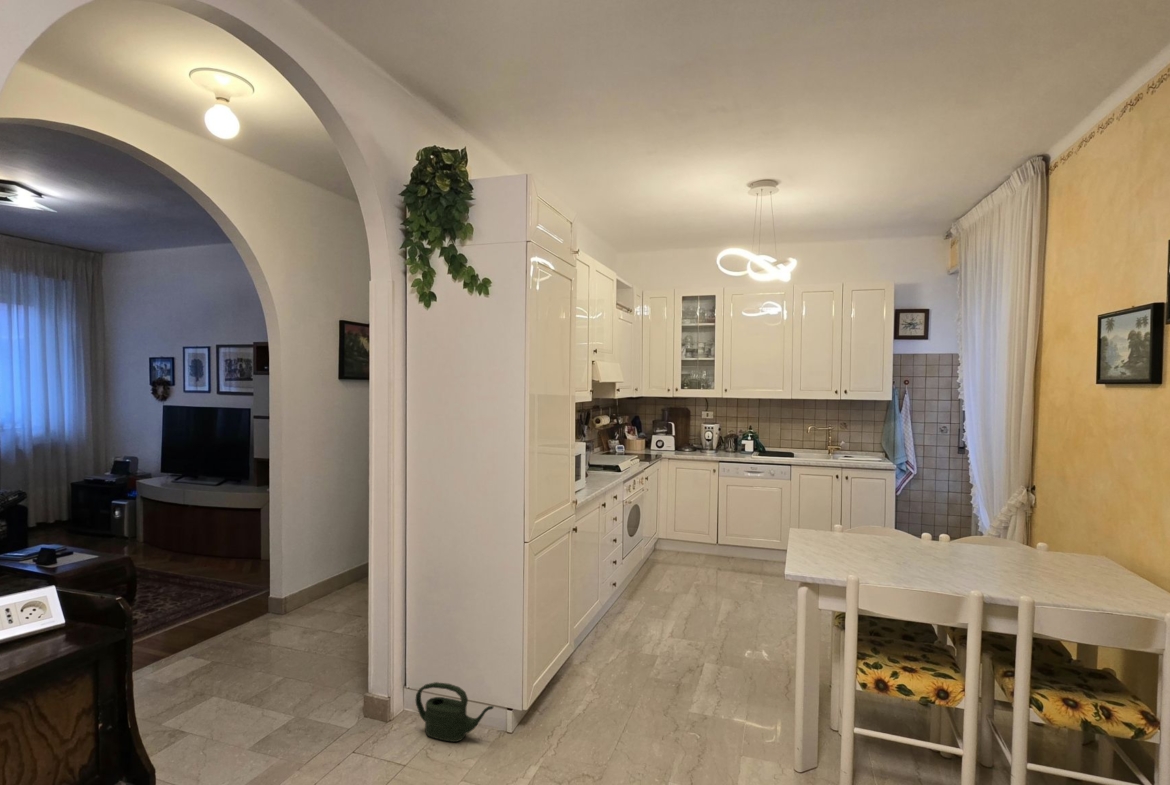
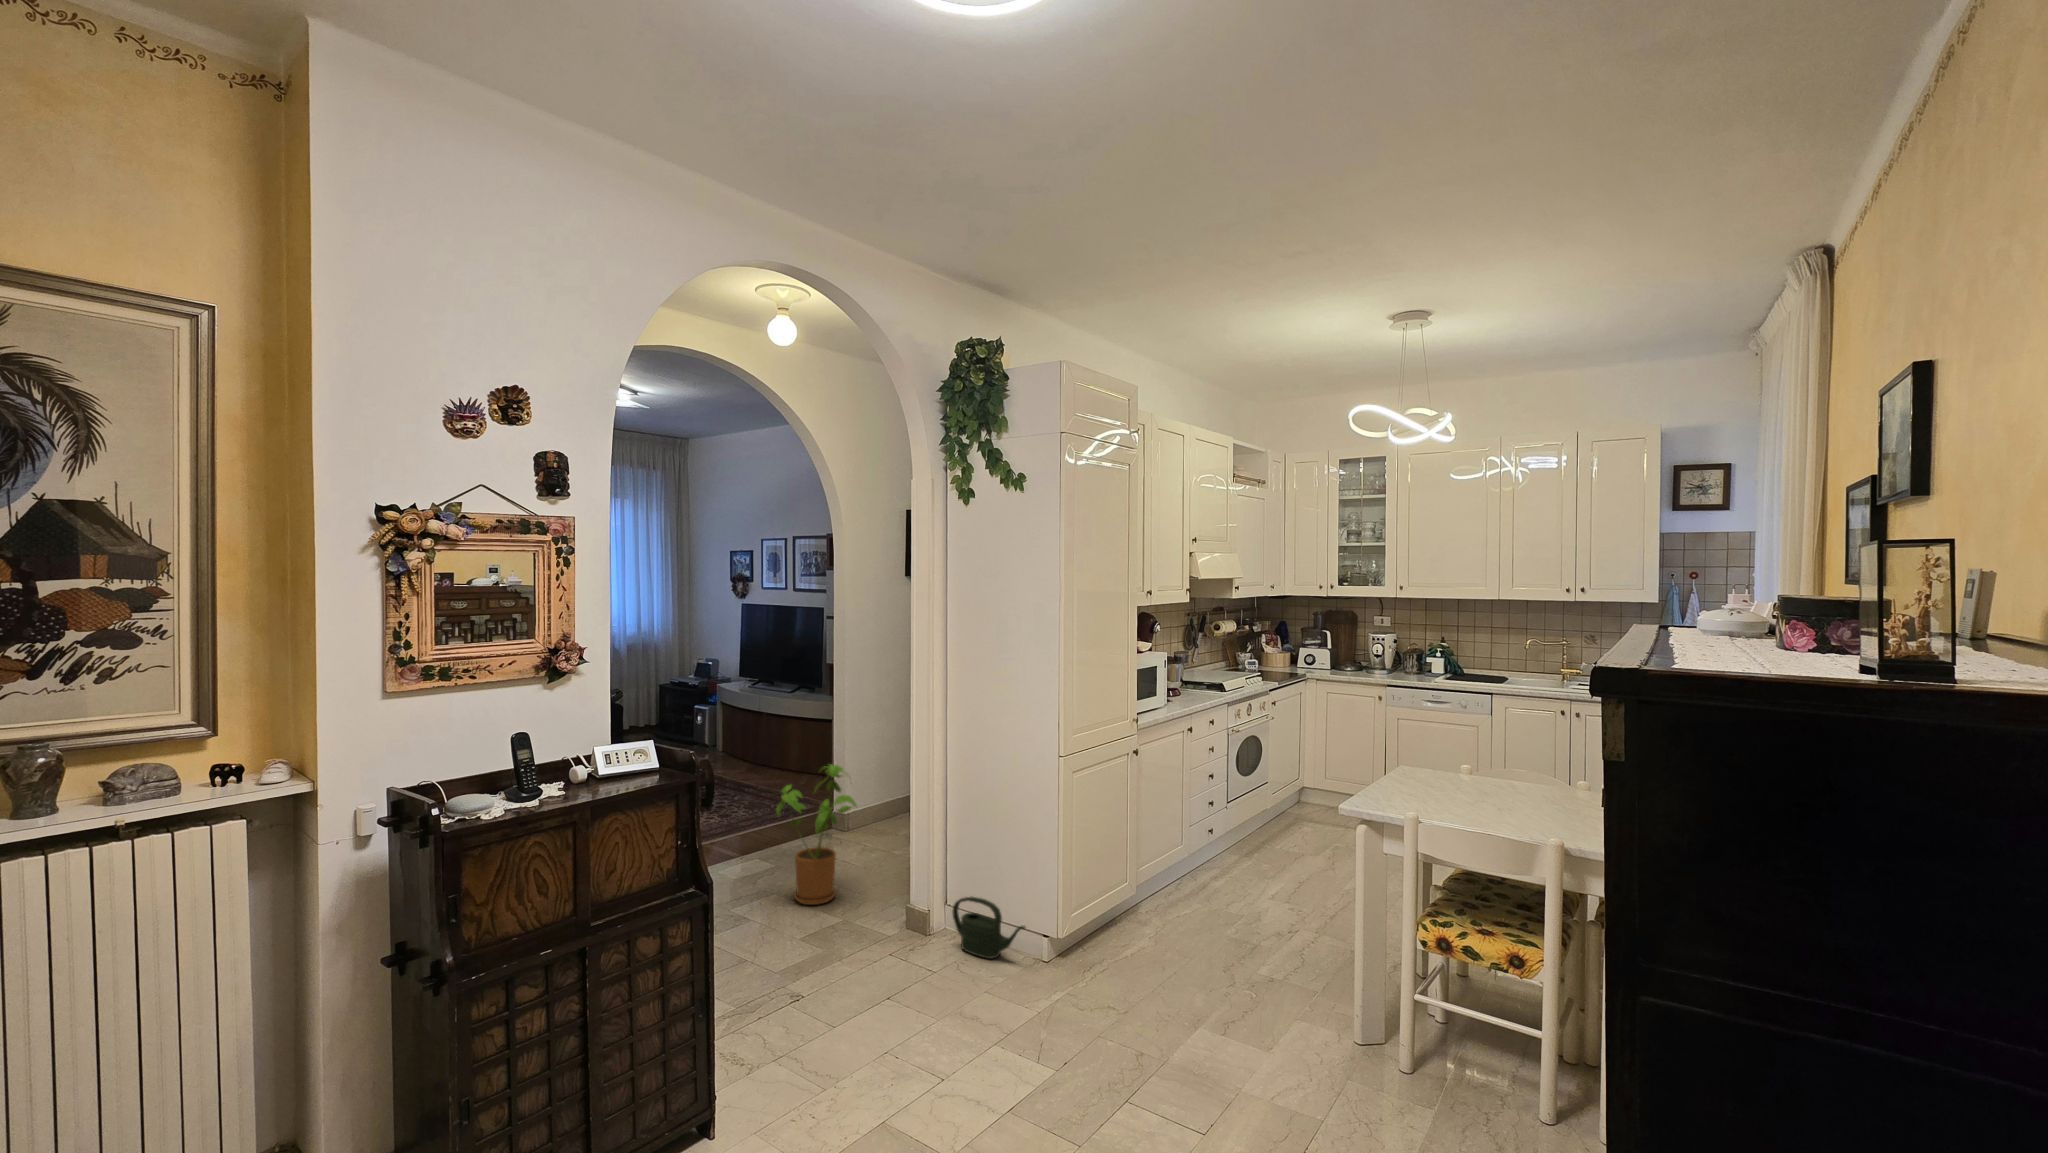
house plant: none [215,562,309,708] -> present [776,764,856,905]

